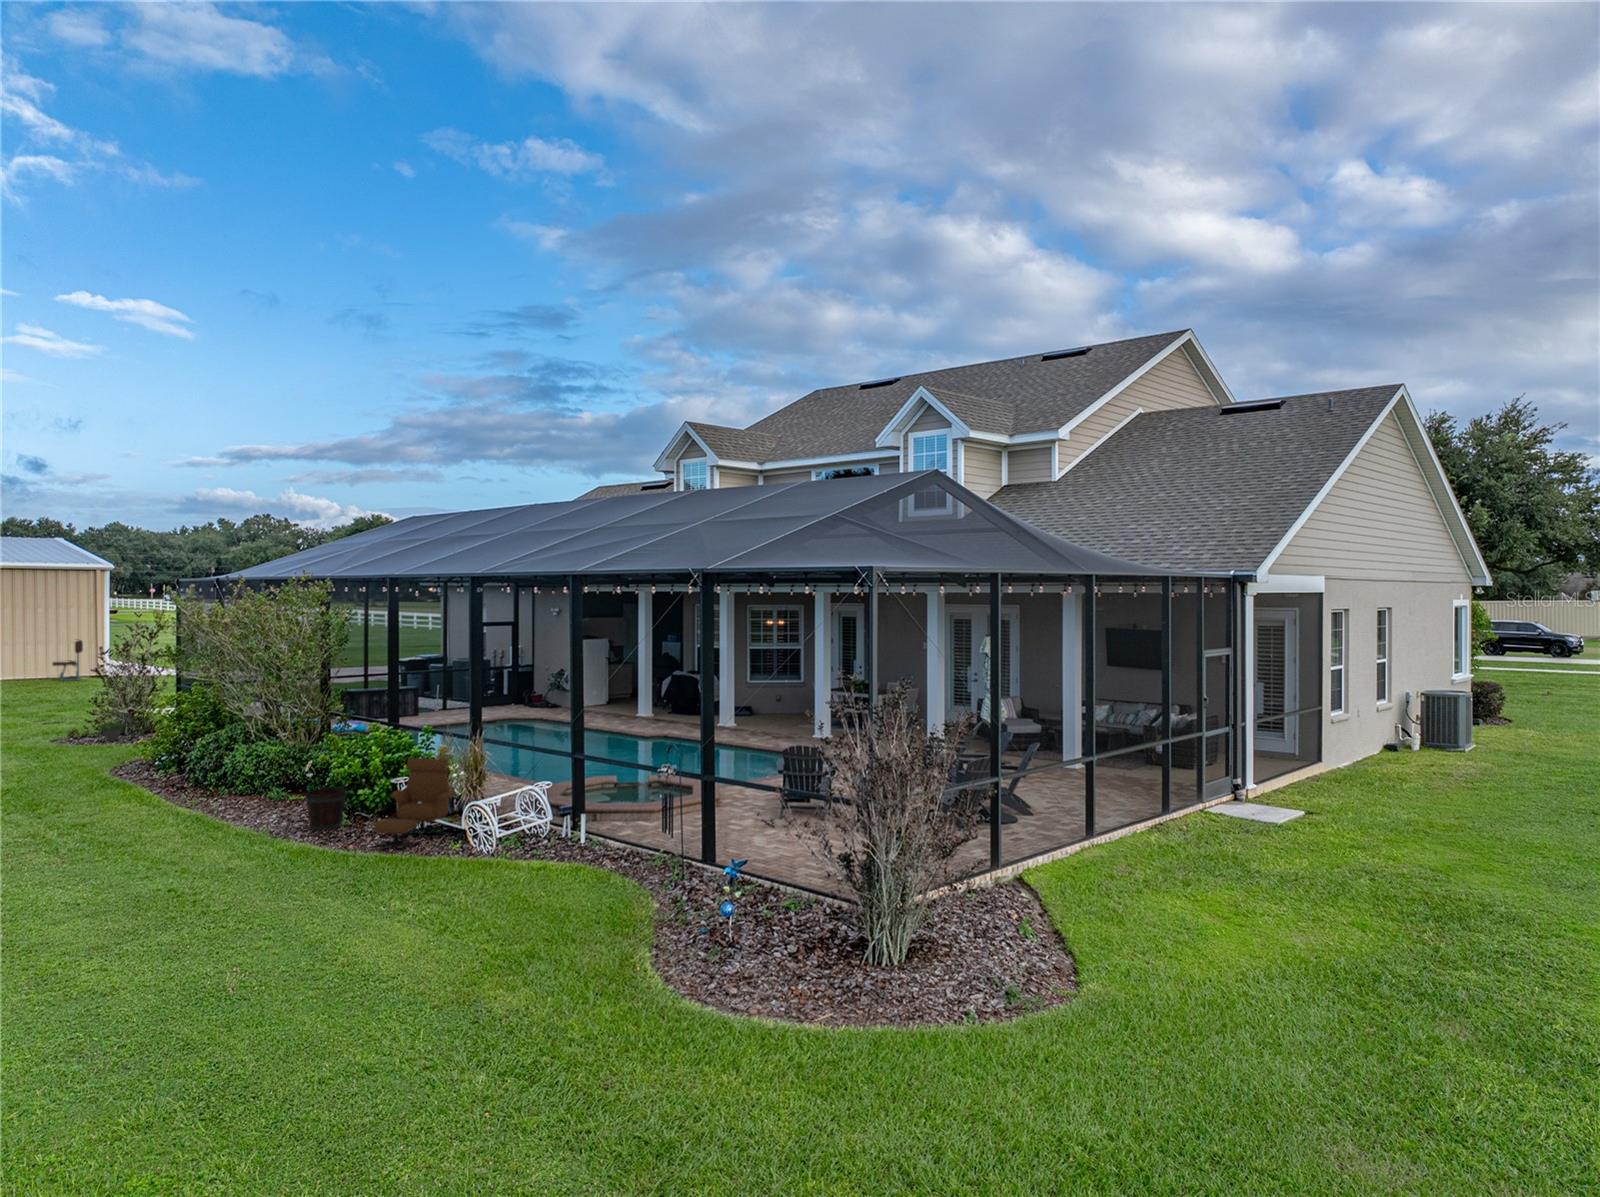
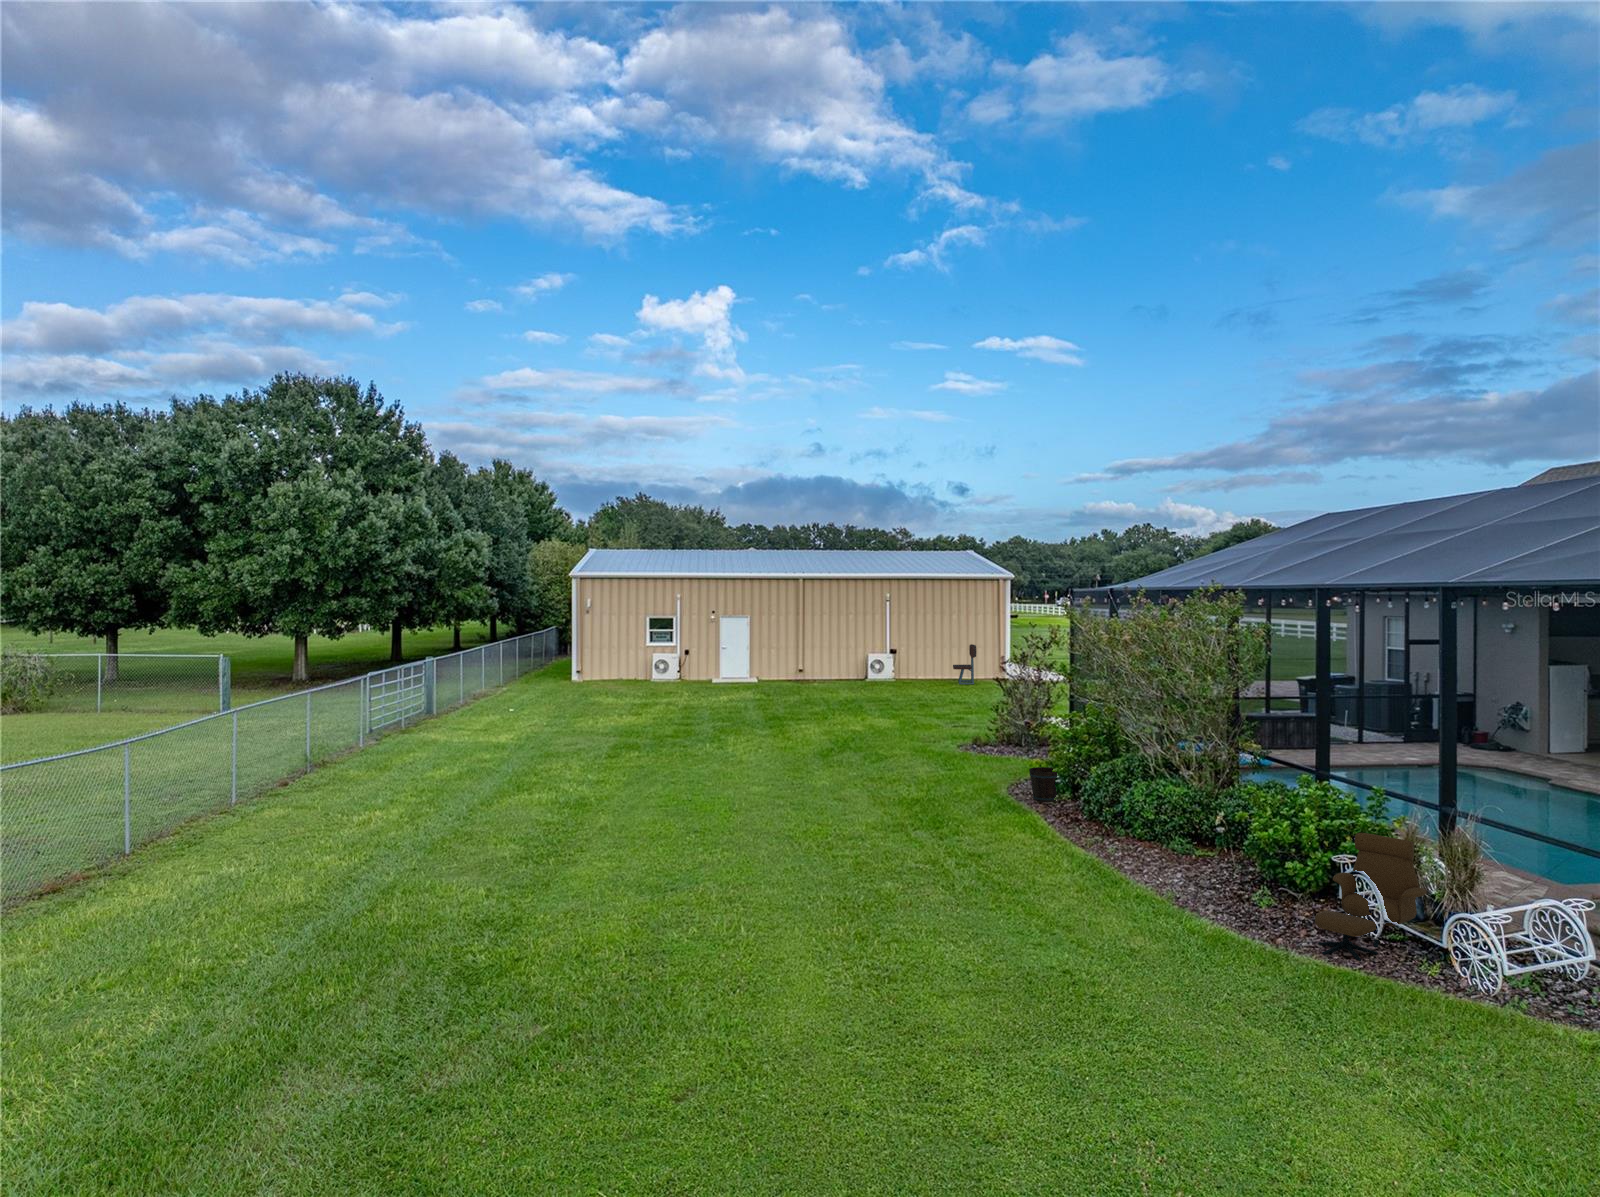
decorative plant: present [98,723,125,741] -> none [993,734,1024,754]
bucket: present [305,787,347,831] -> present [1029,767,1057,802]

